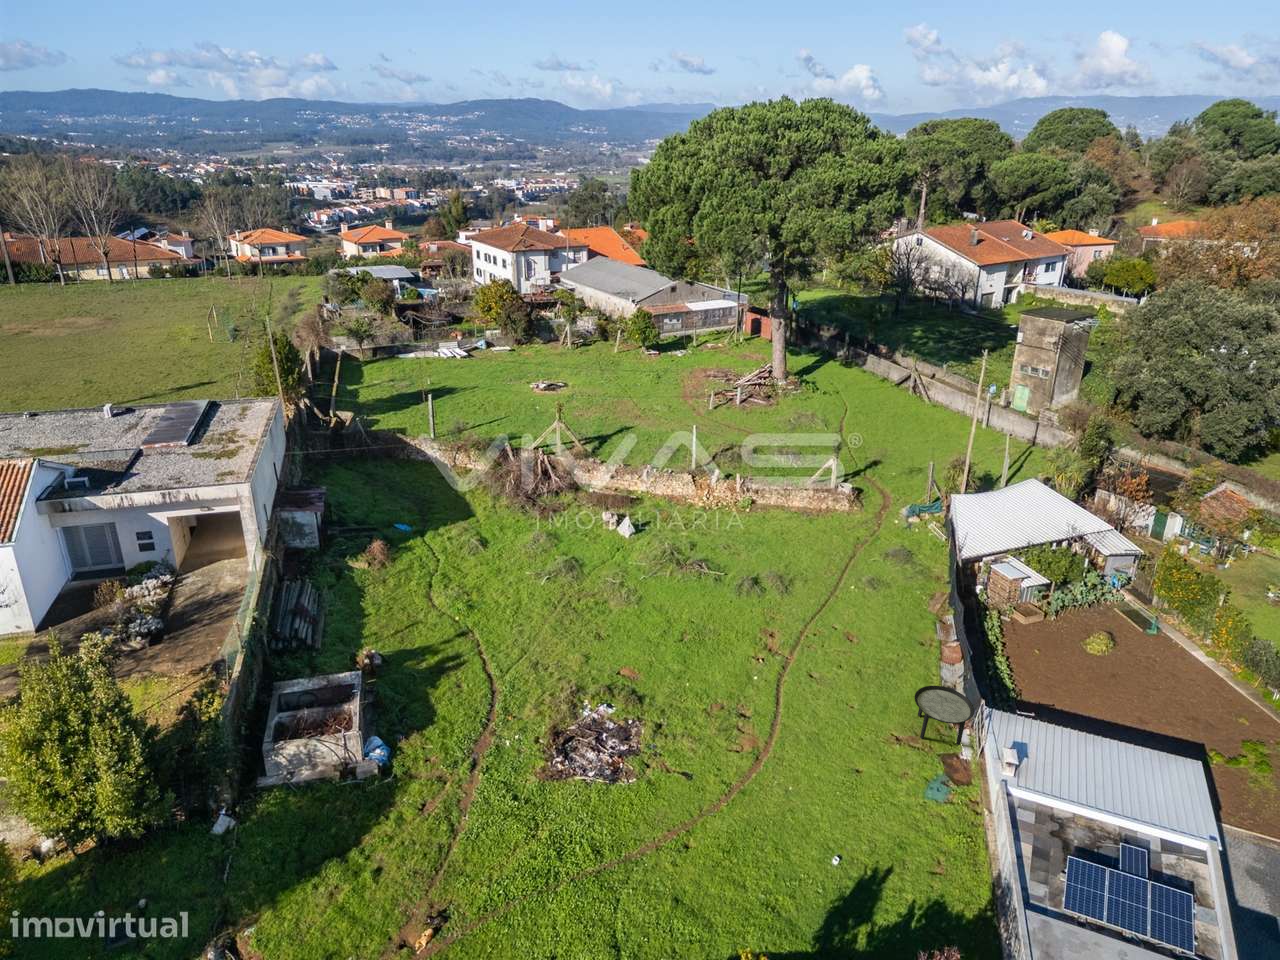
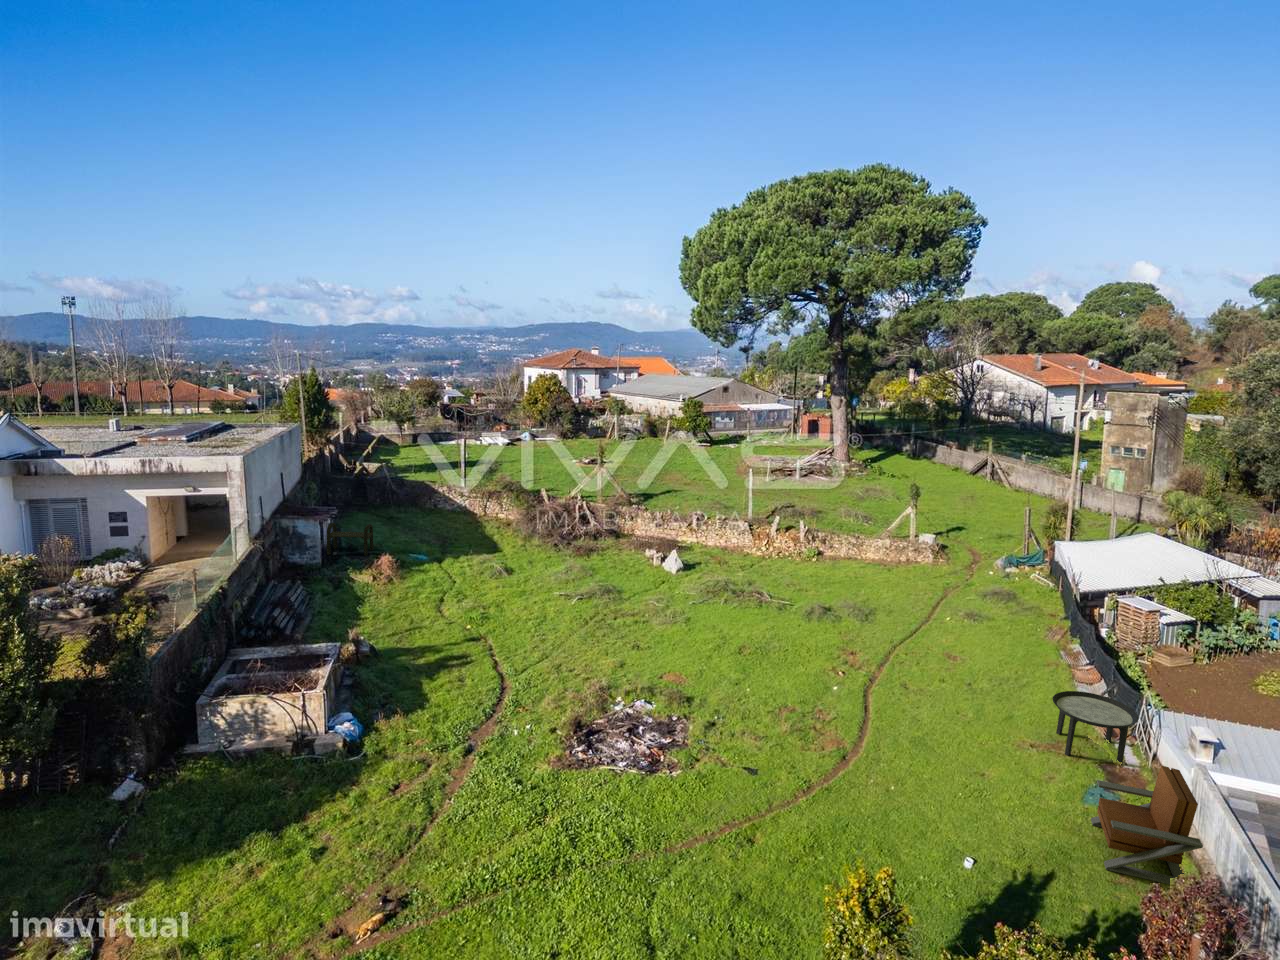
bench: none [322,506,364,537] -> present [327,523,374,556]
lounge chair: none [927,774,991,862] -> present [1091,765,1203,884]

